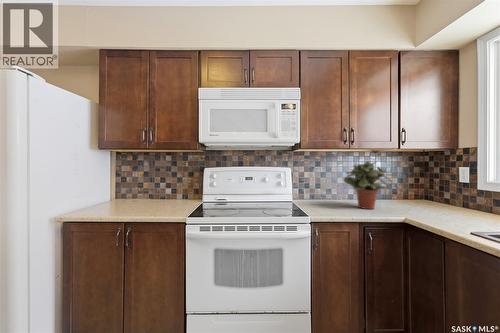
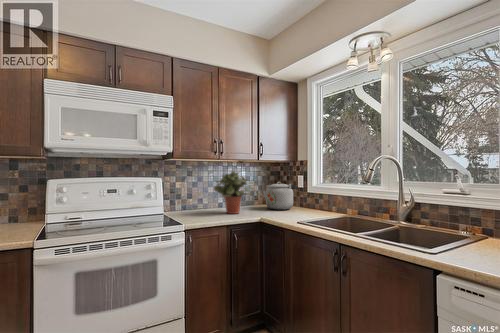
kettle: none [405,175,460,209] -> present [263,182,298,210]

